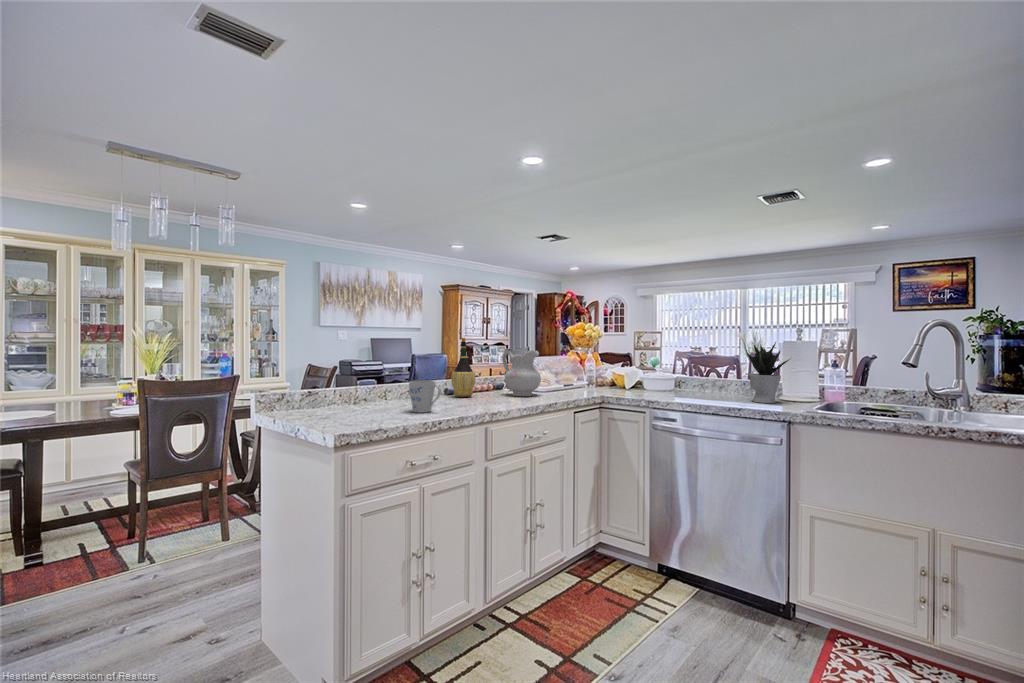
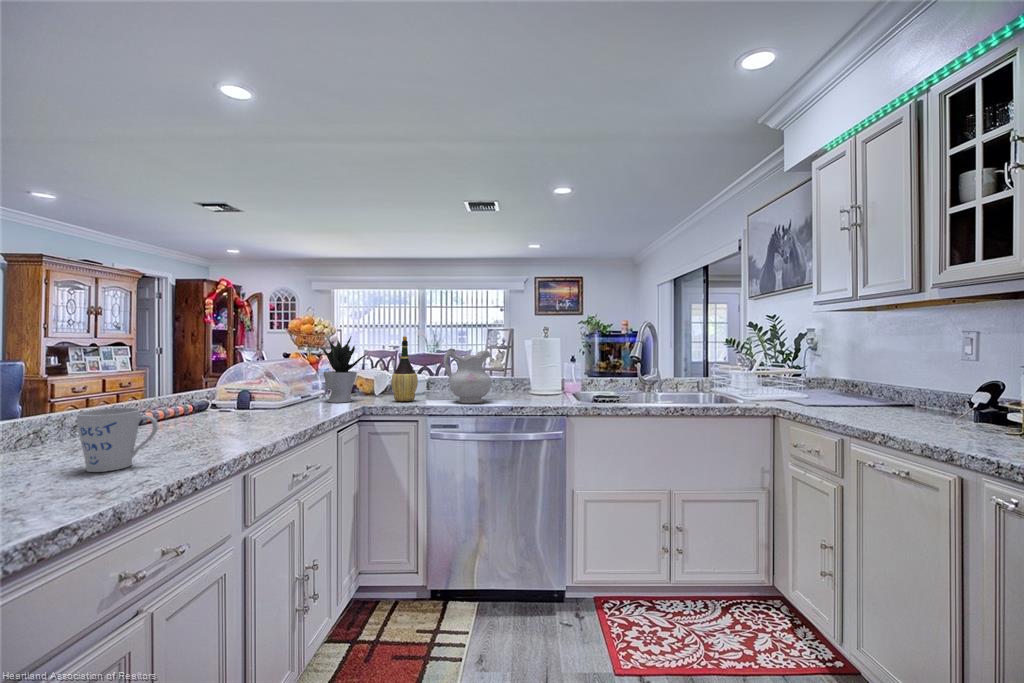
wine bottle: present [451,338,475,397] -> present [391,336,418,401]
potted plant: present [746,342,790,403] -> present [321,337,368,403]
ceramic pitcher: present [502,348,541,396] -> present [444,349,491,403]

